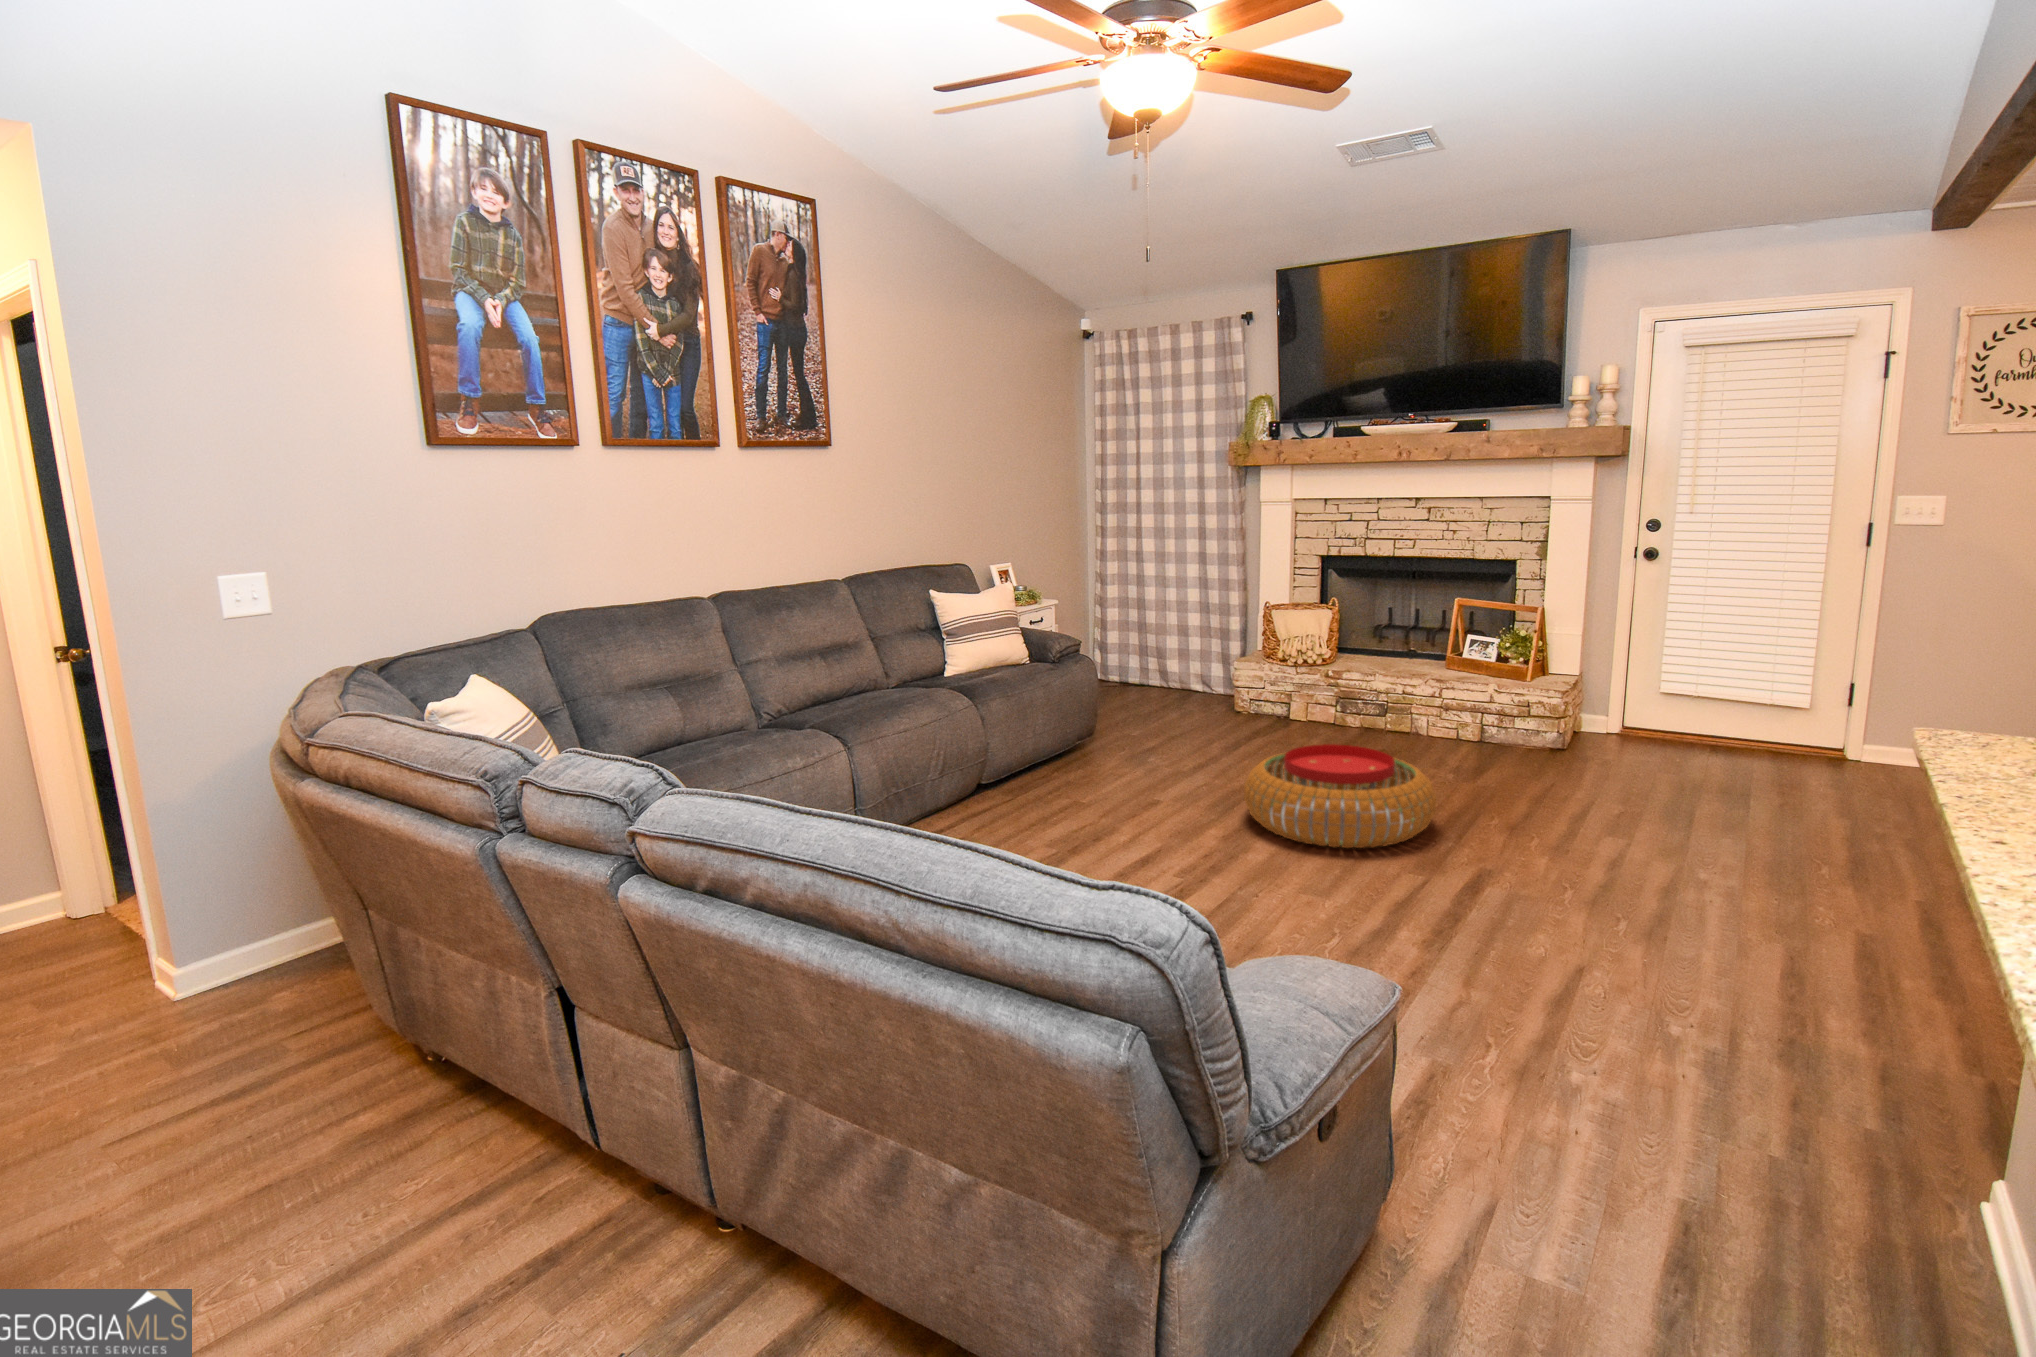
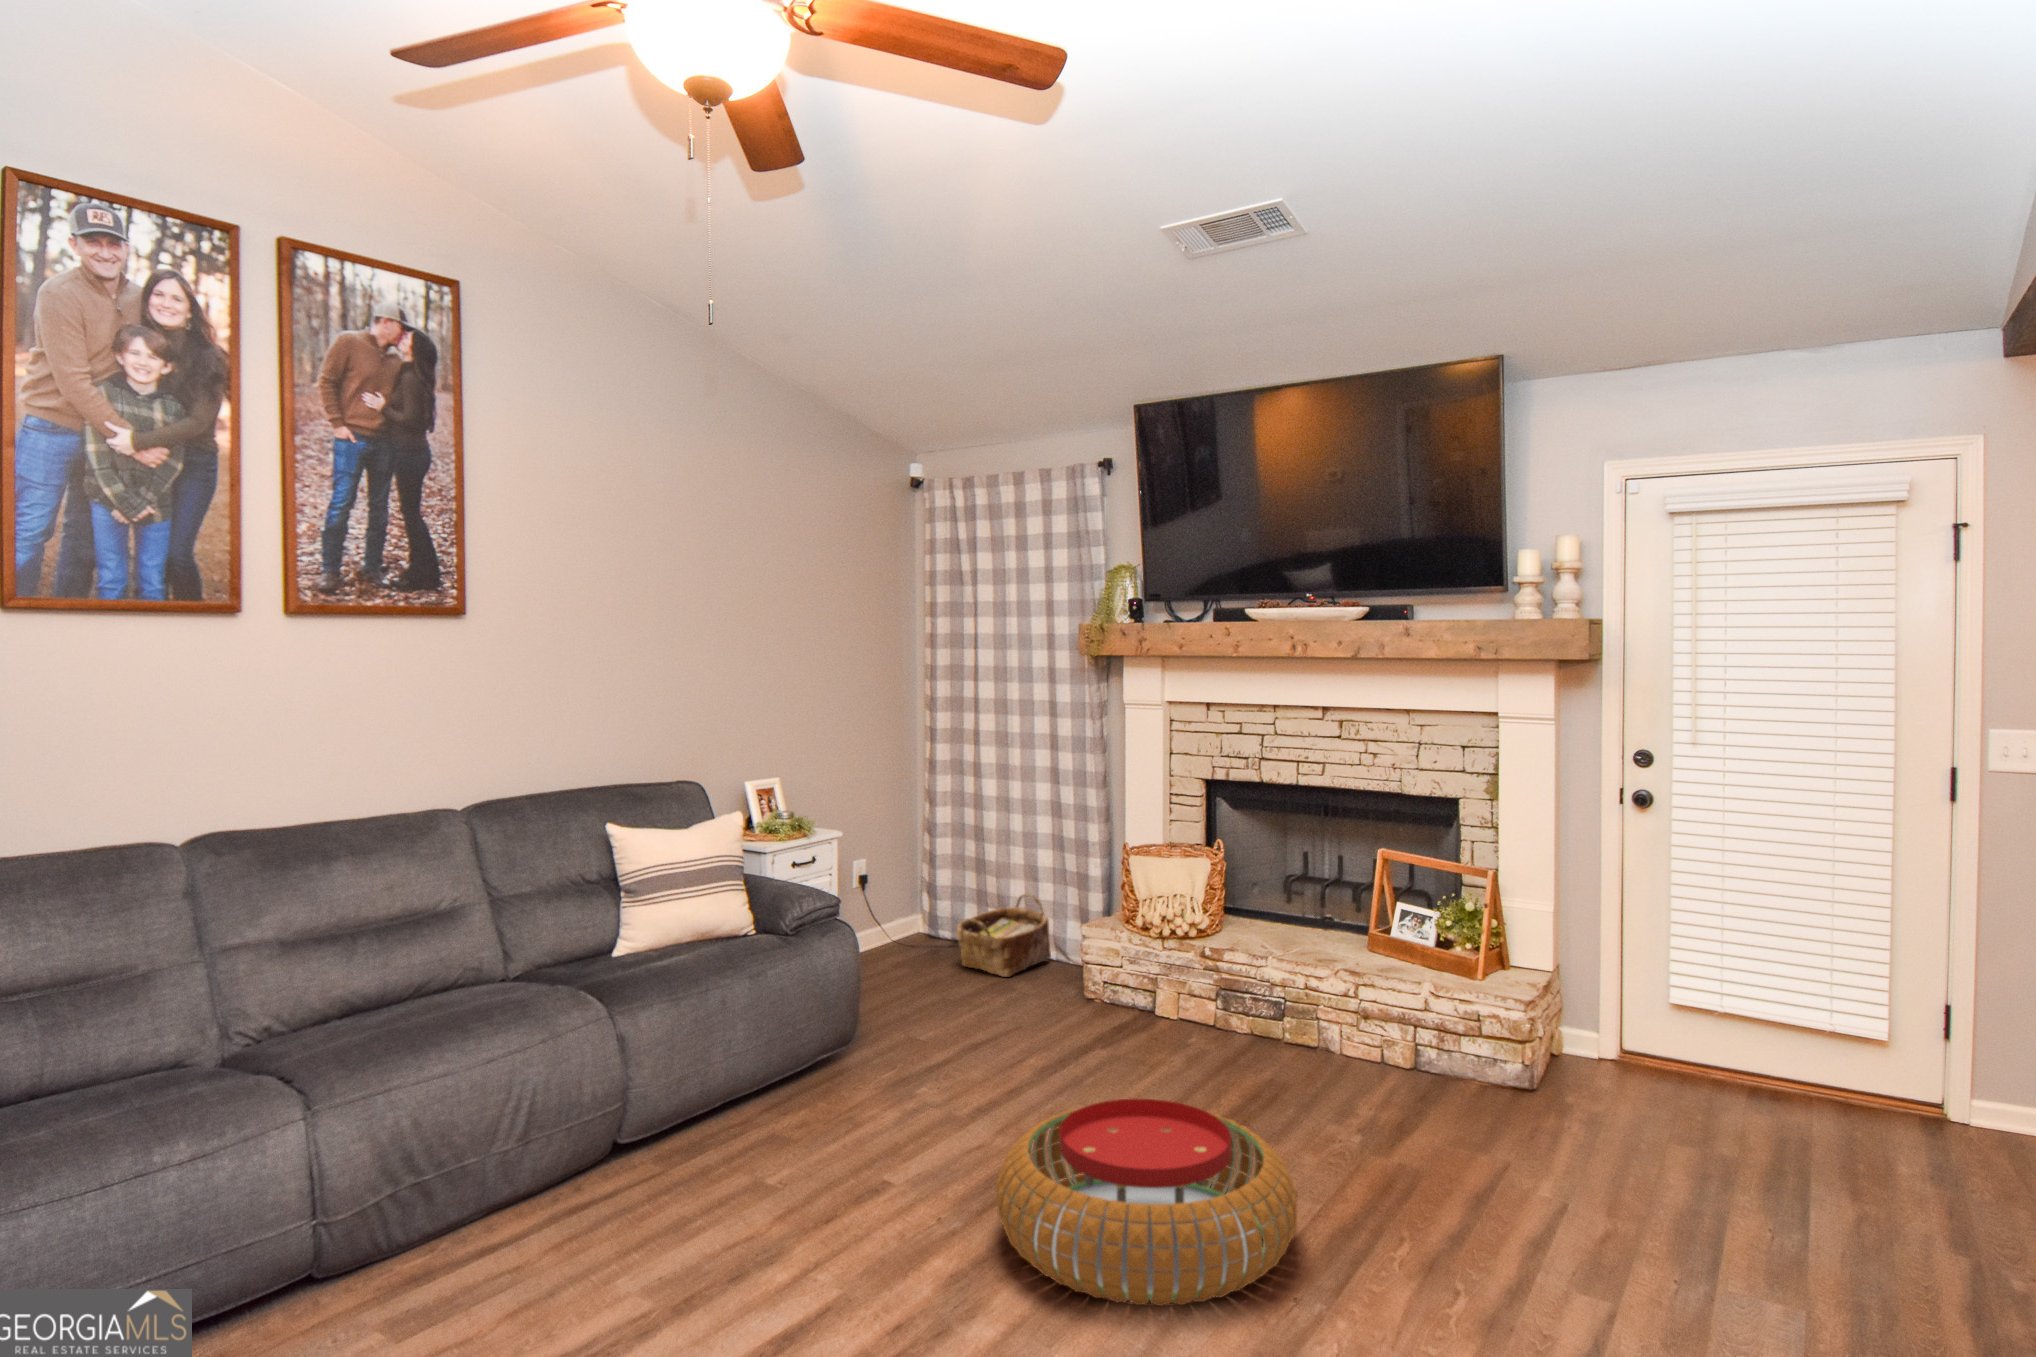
woven basket: none [1136,644,1202,700] -> present [957,894,1051,977]

